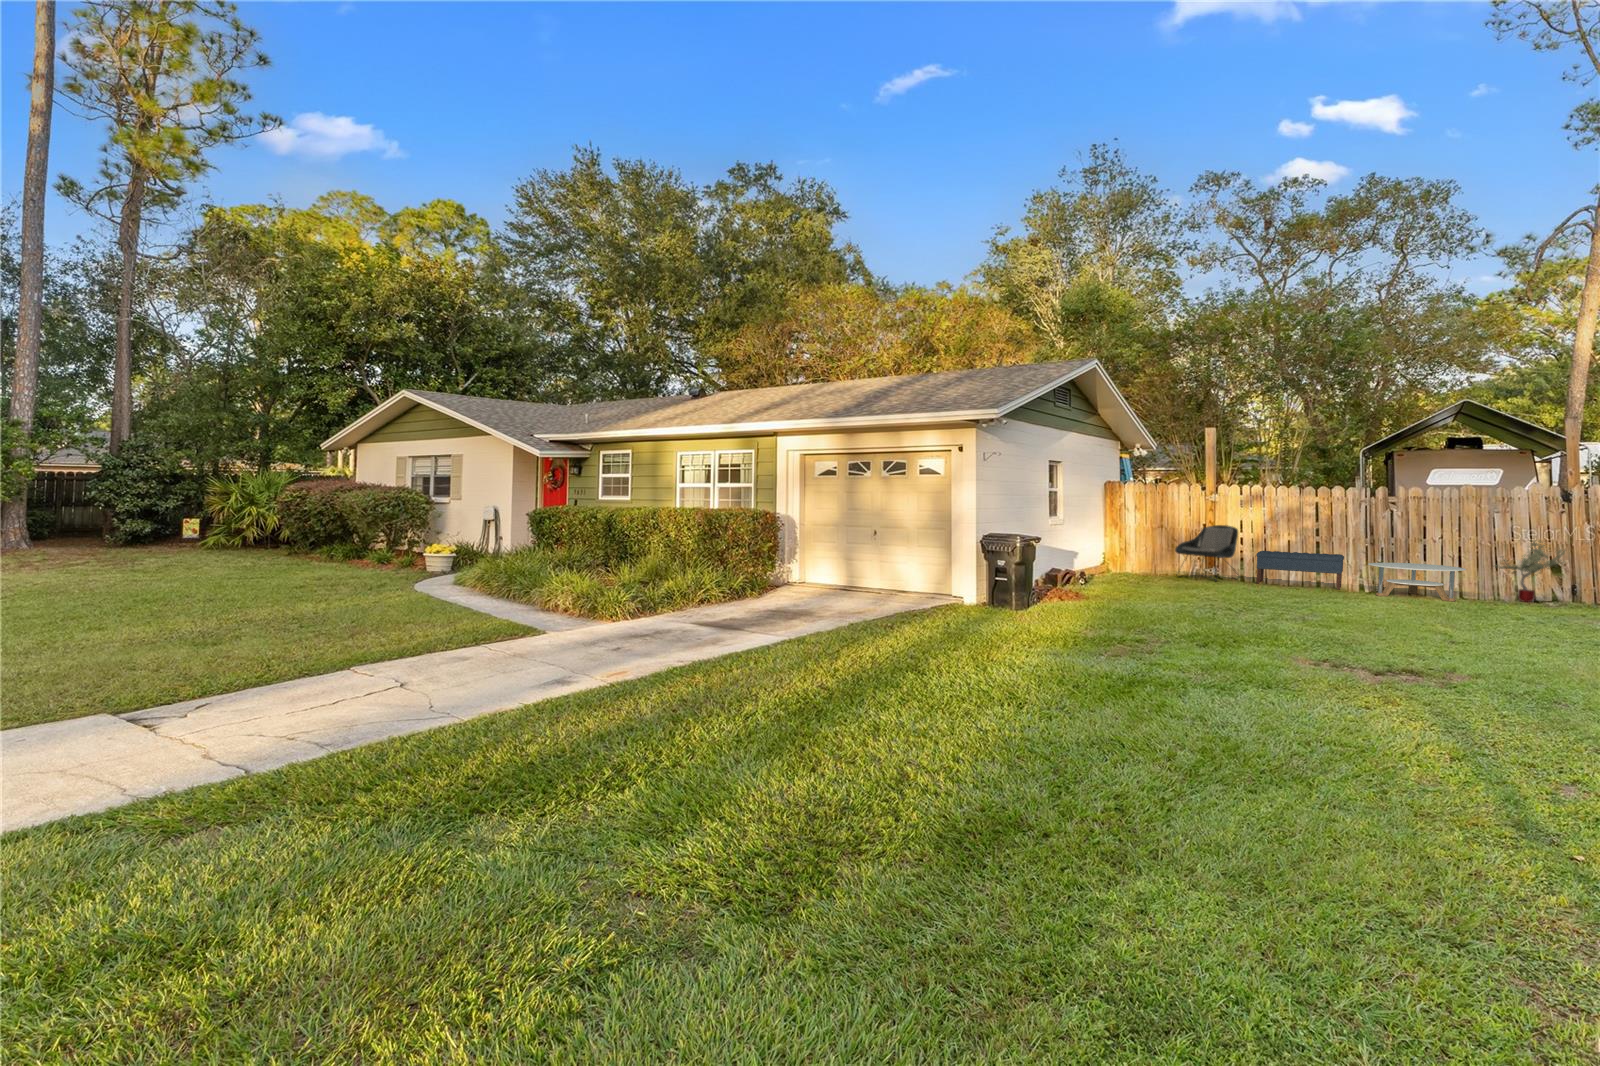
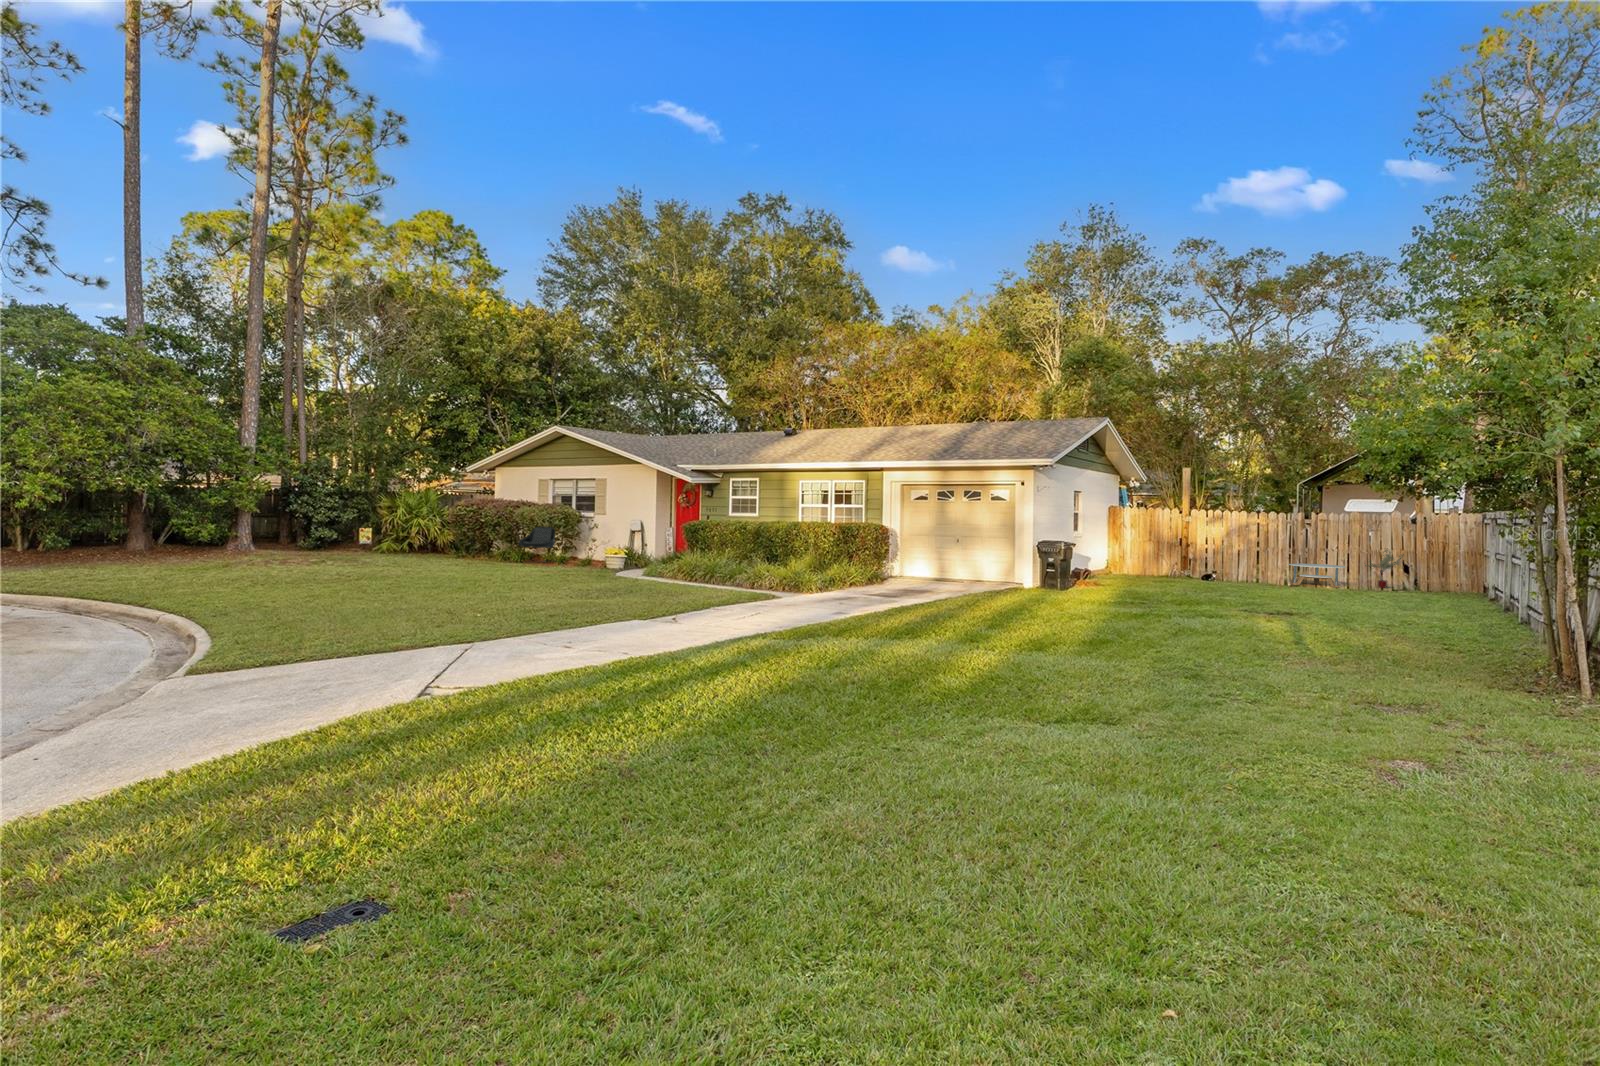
lounge chair: present [1175,525,1238,581] -> present [519,527,555,549]
bench: present [1256,551,1344,590] -> none [1218,556,1275,582]

